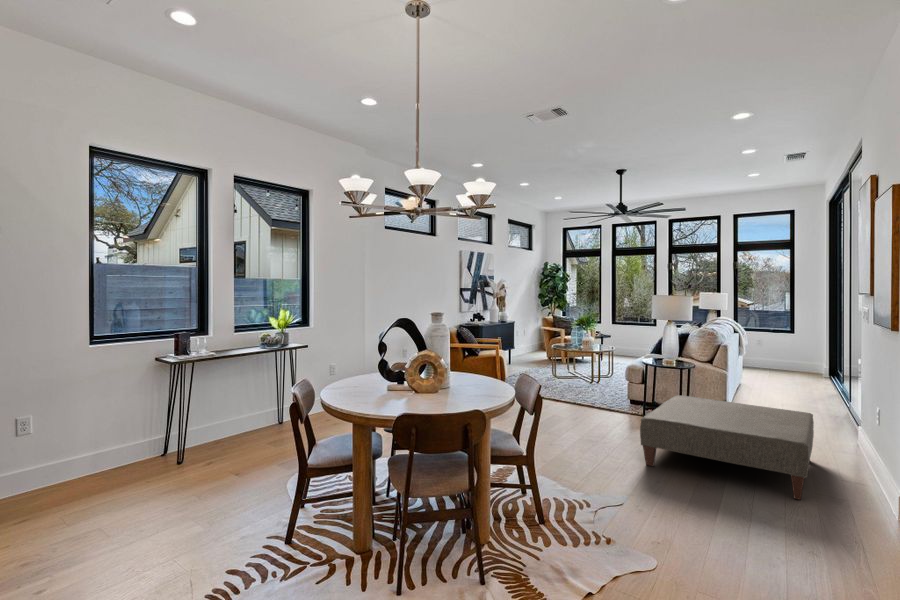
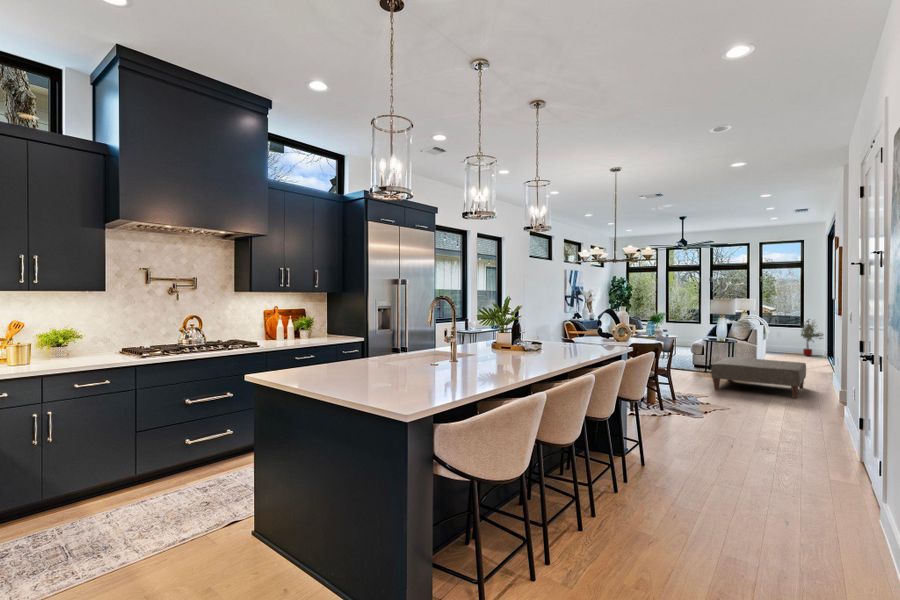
potted tree: none [787,321,824,374] -> present [801,319,823,356]

